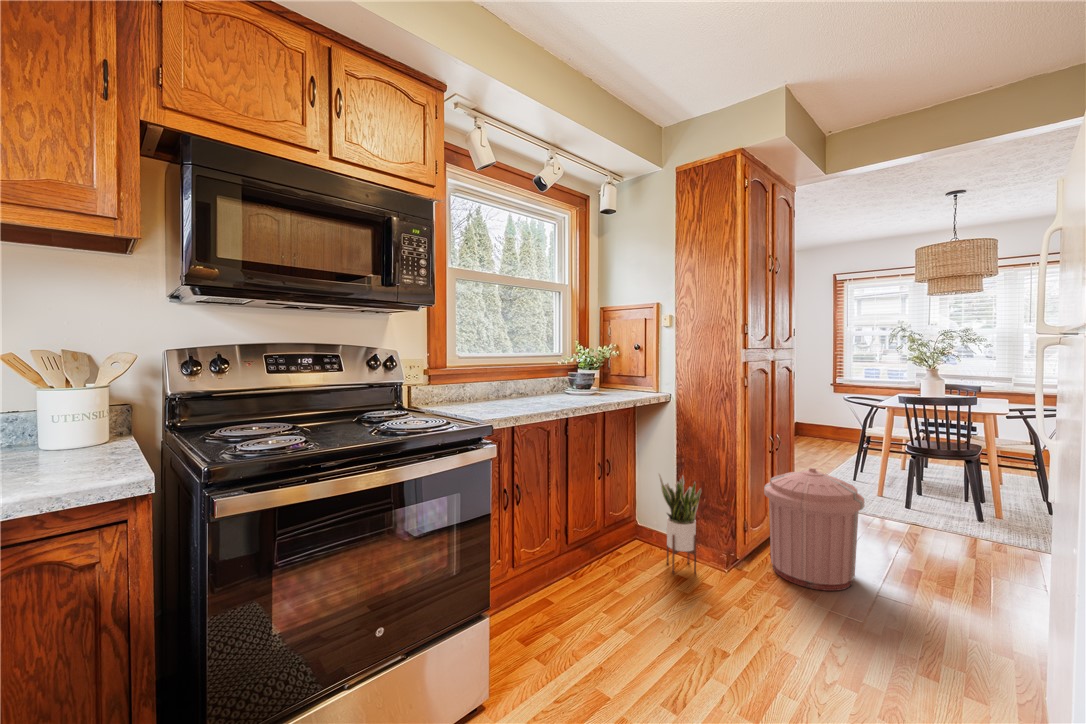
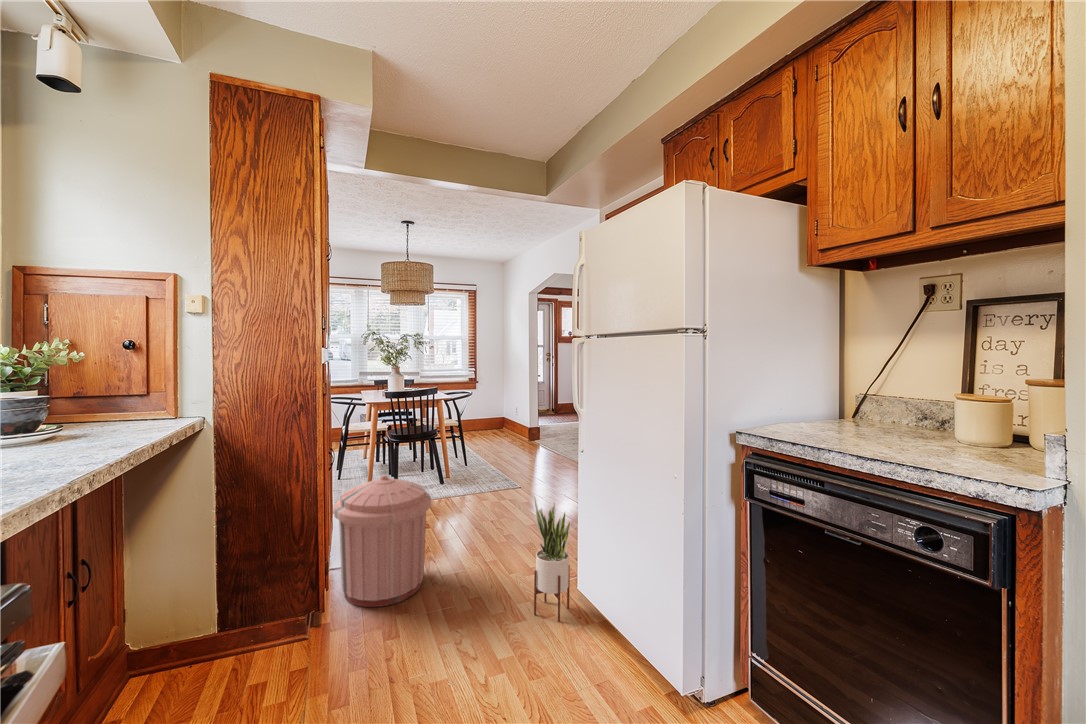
potted plant: present [659,474,701,573] -> present [534,497,570,622]

